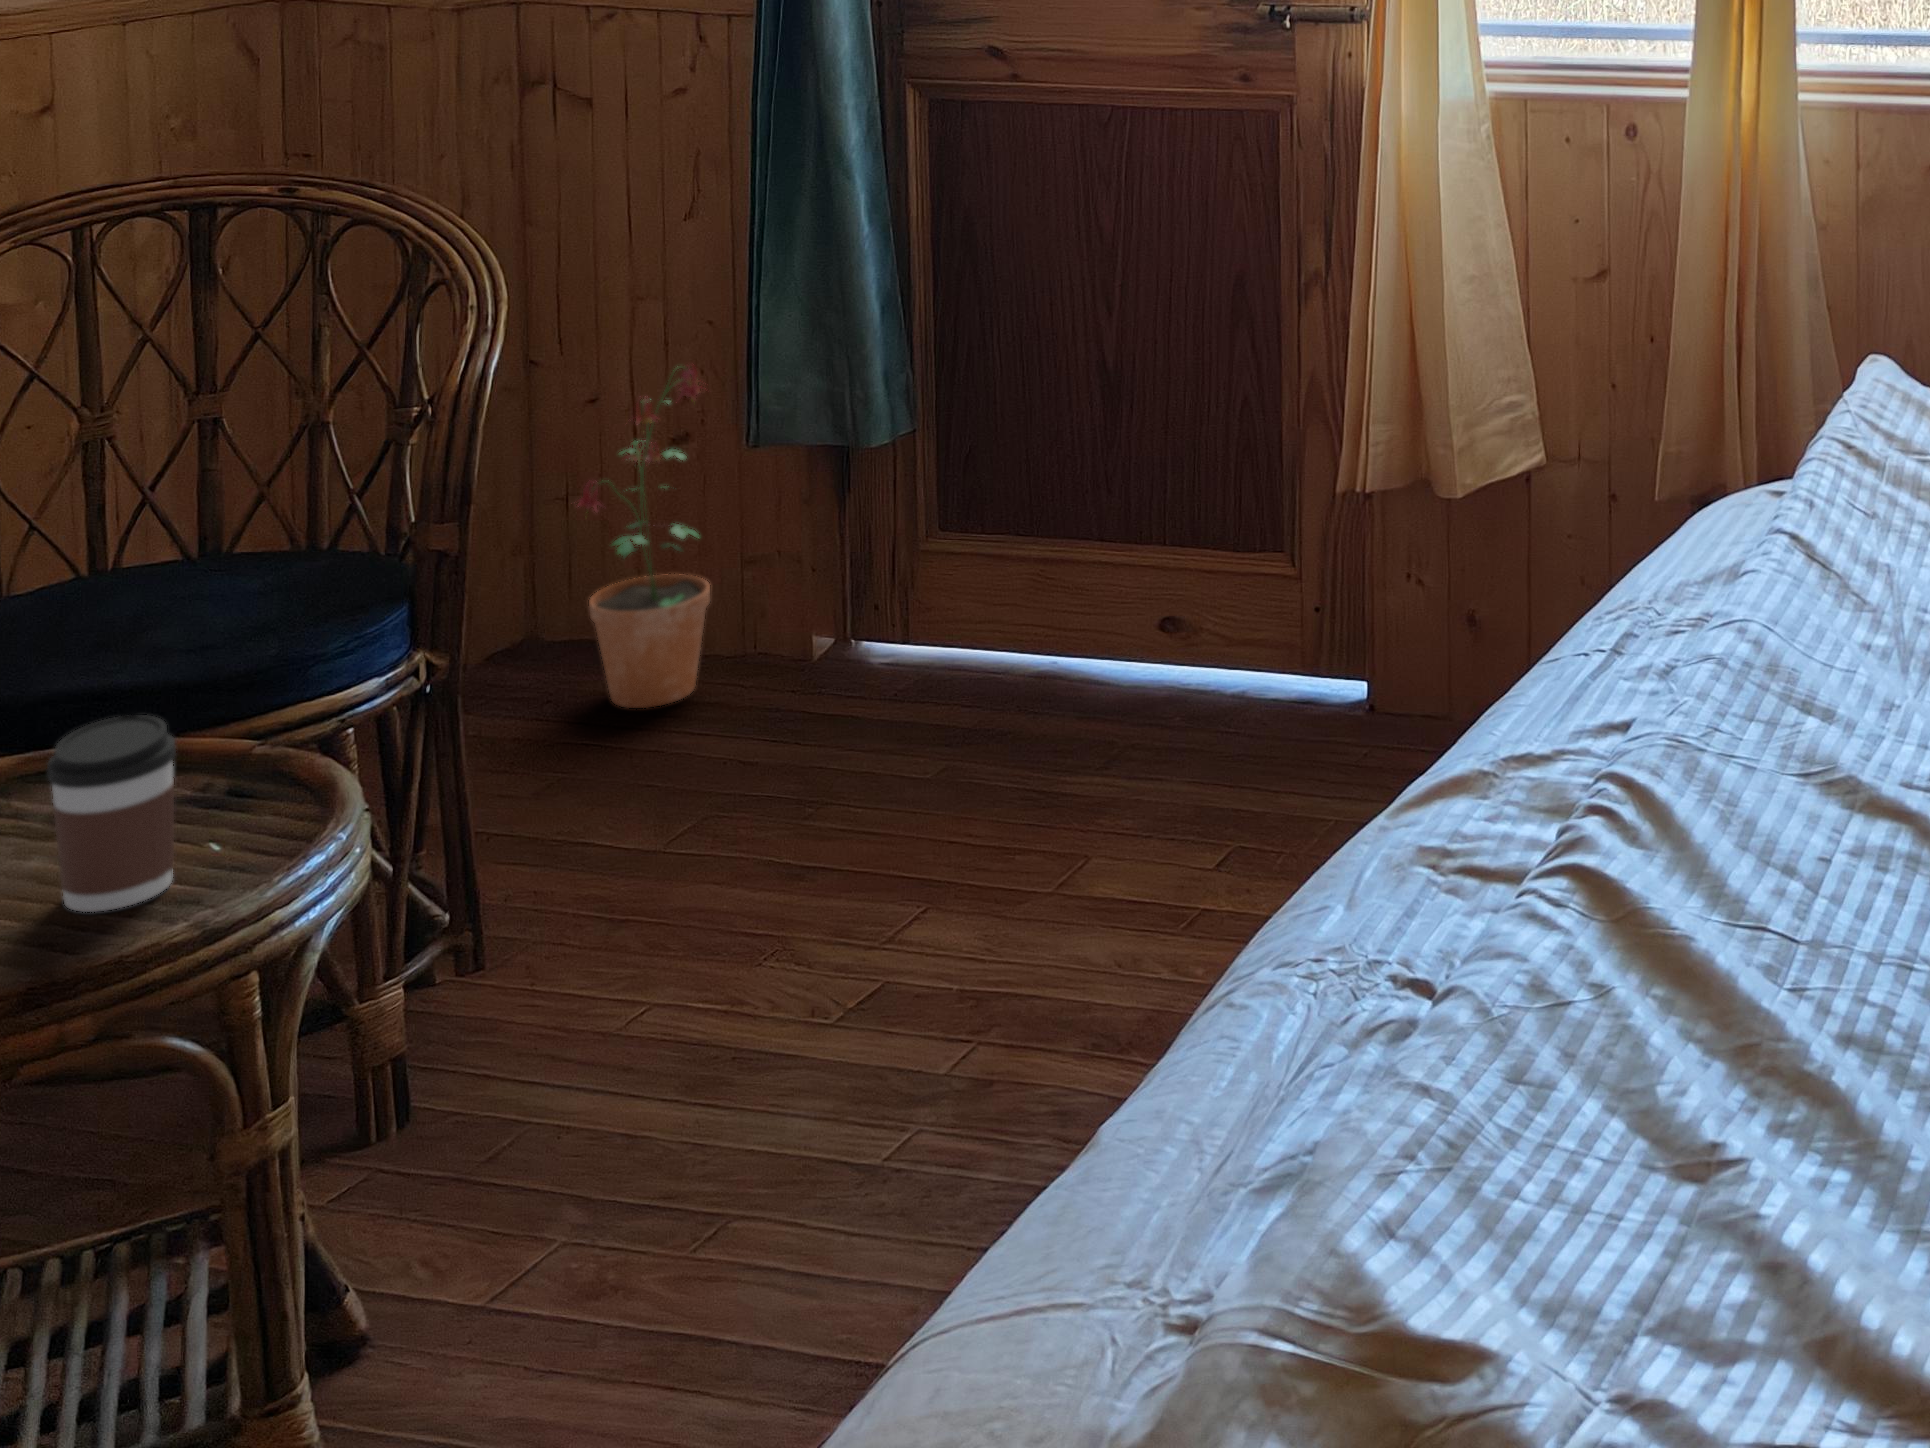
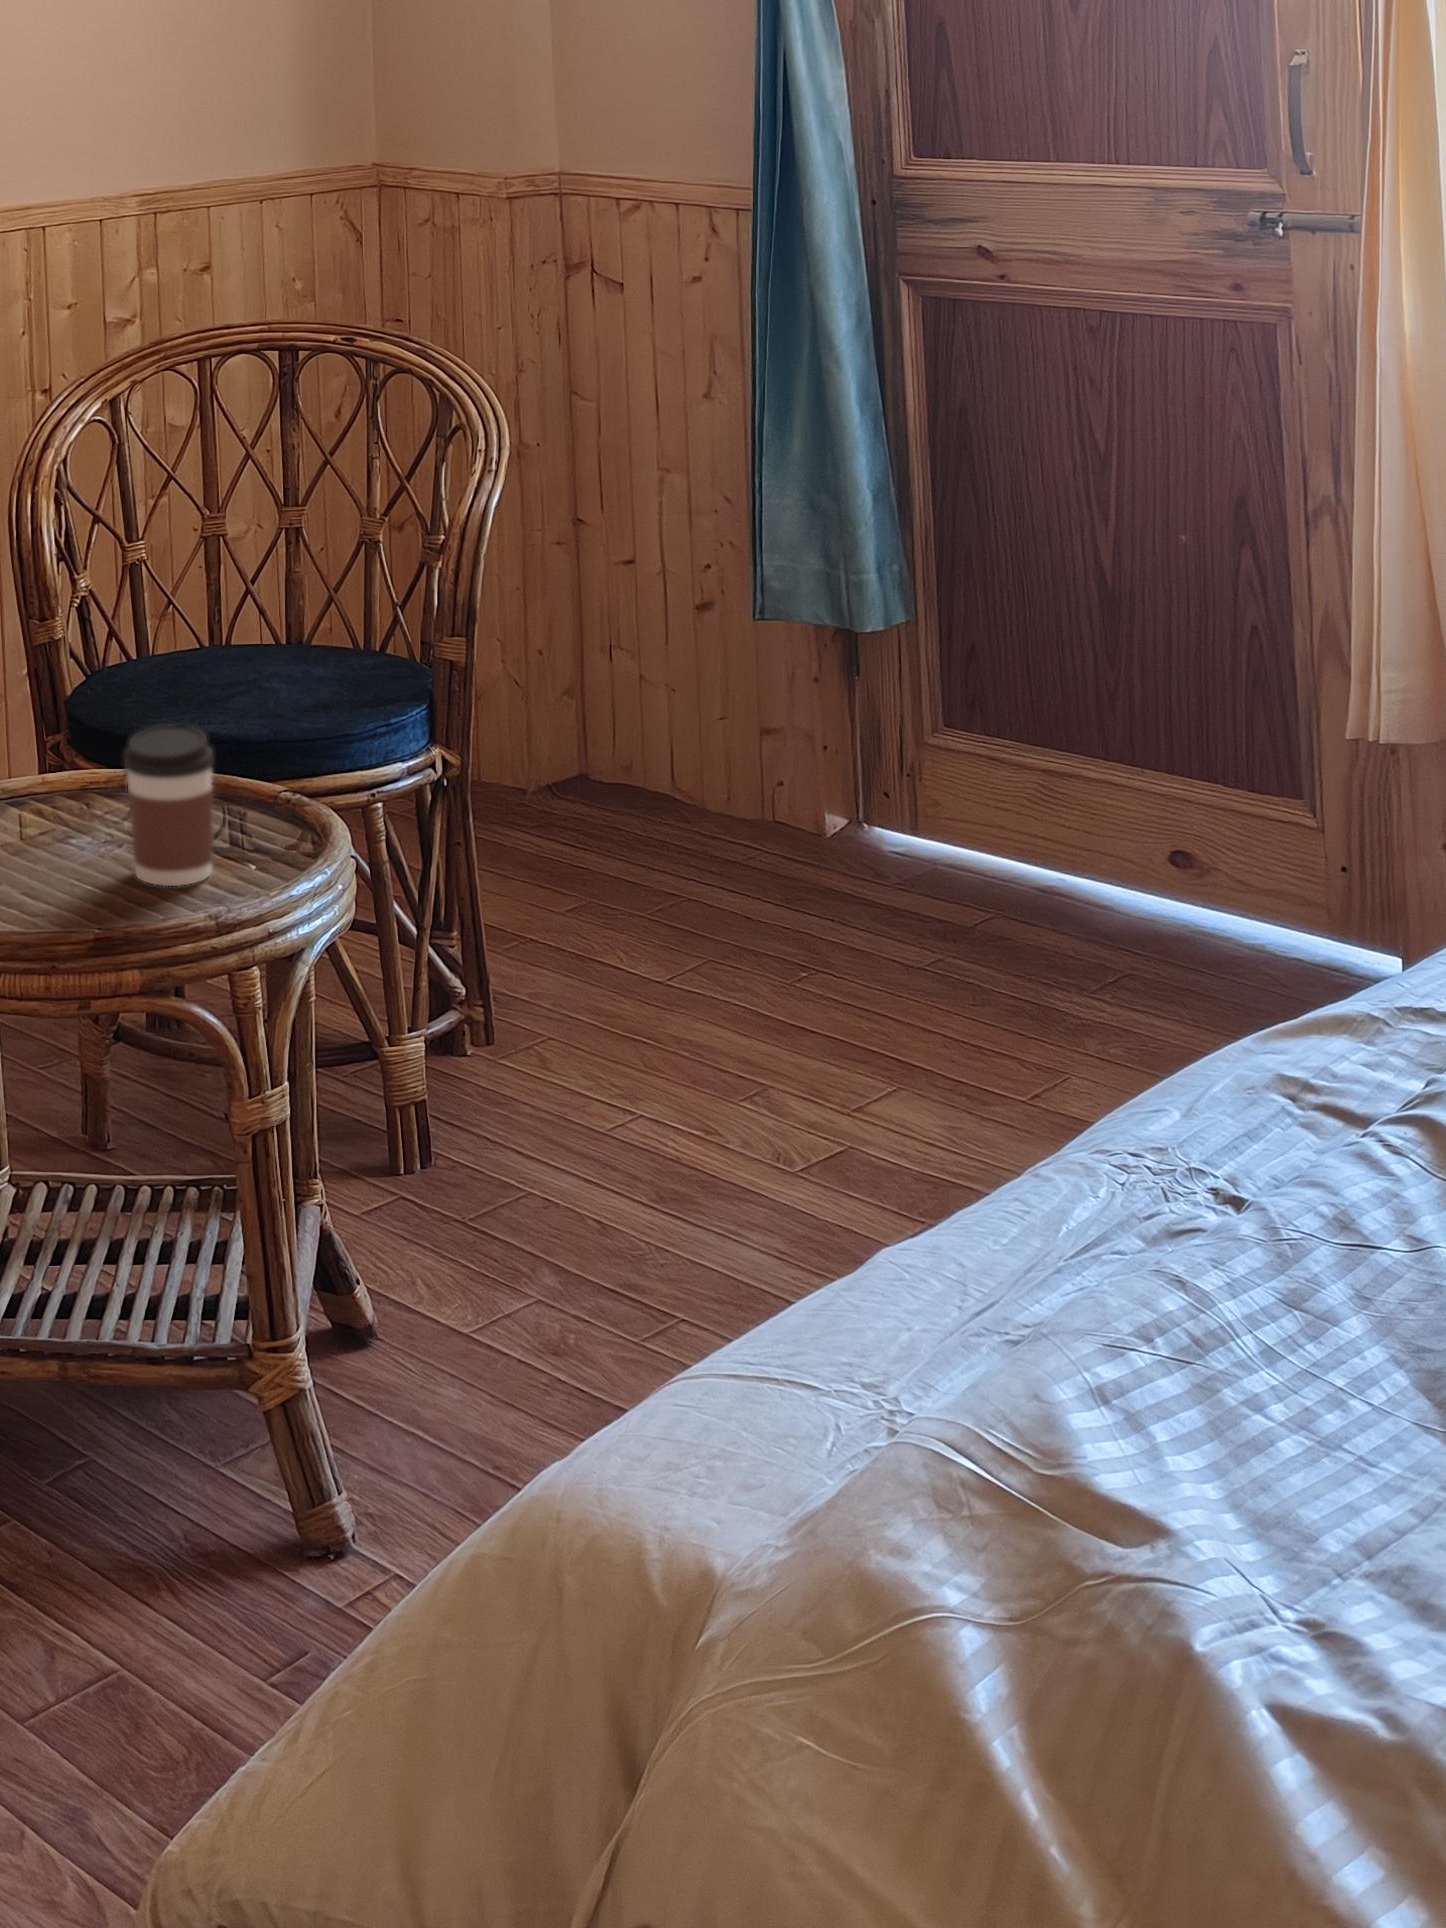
potted plant: present [576,366,710,708] -> none [615,507,748,855]

